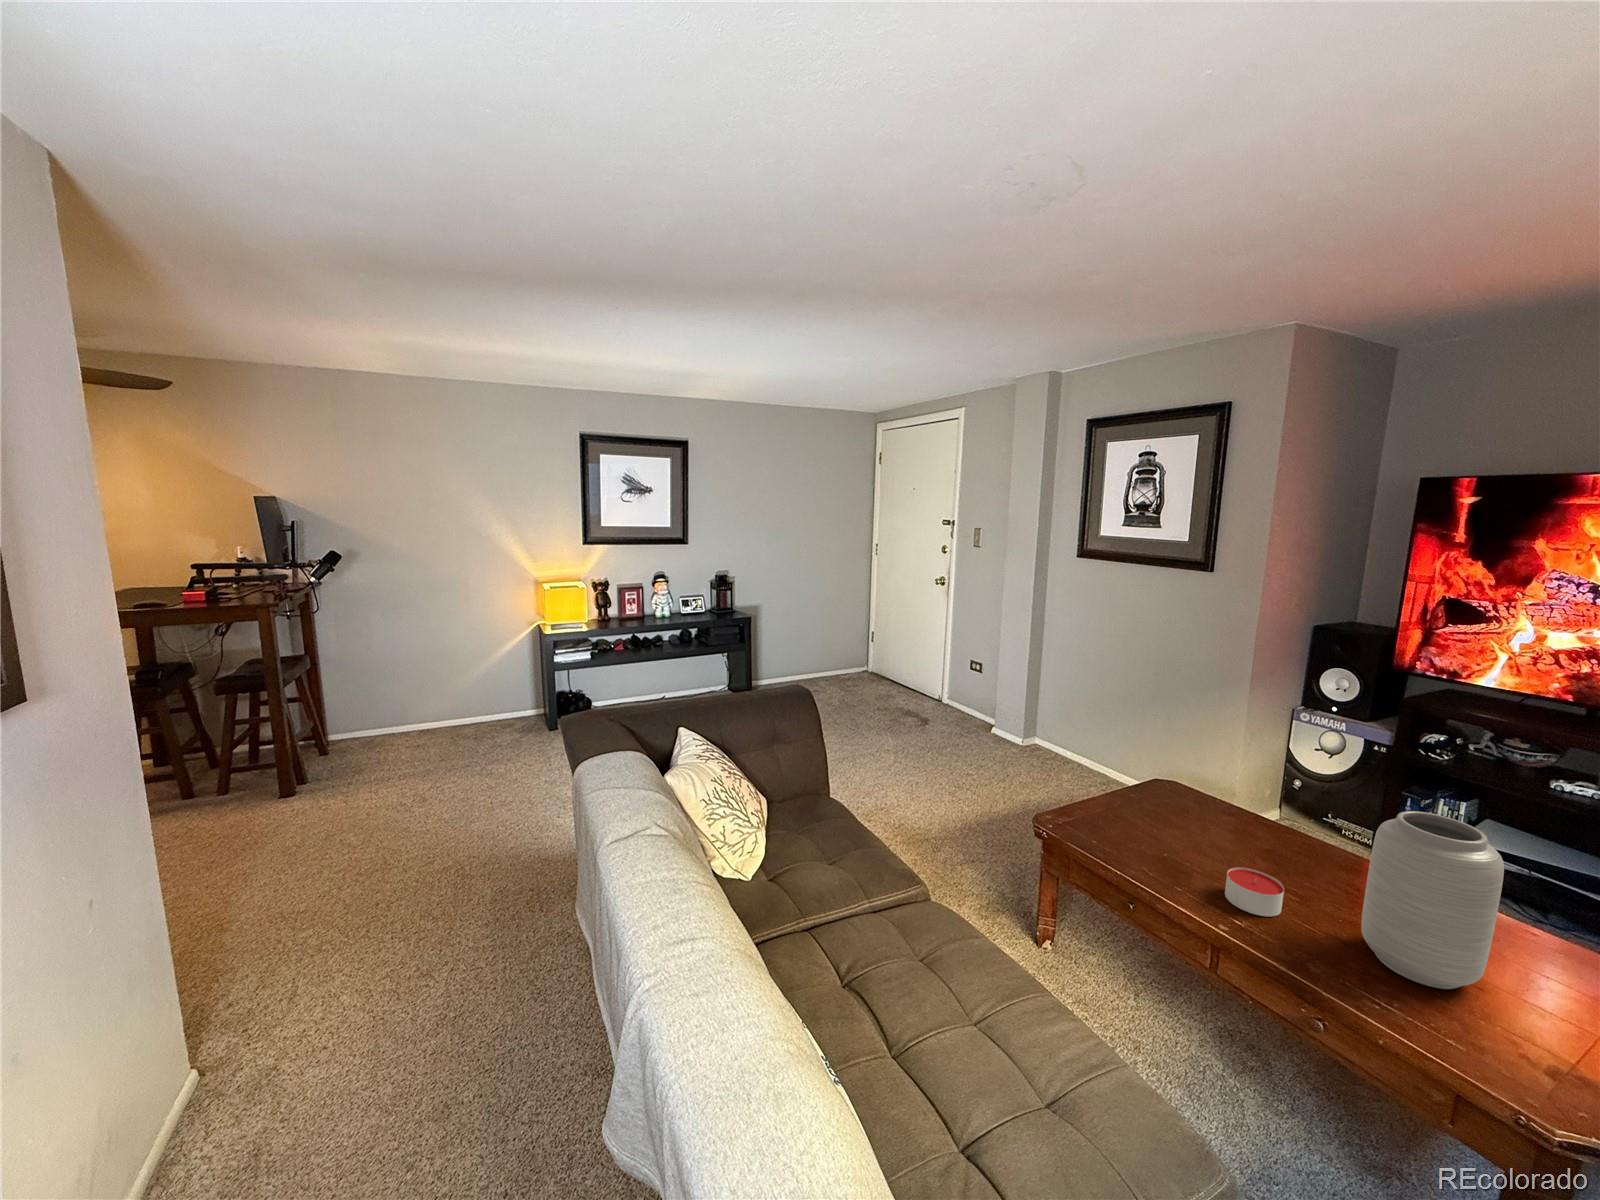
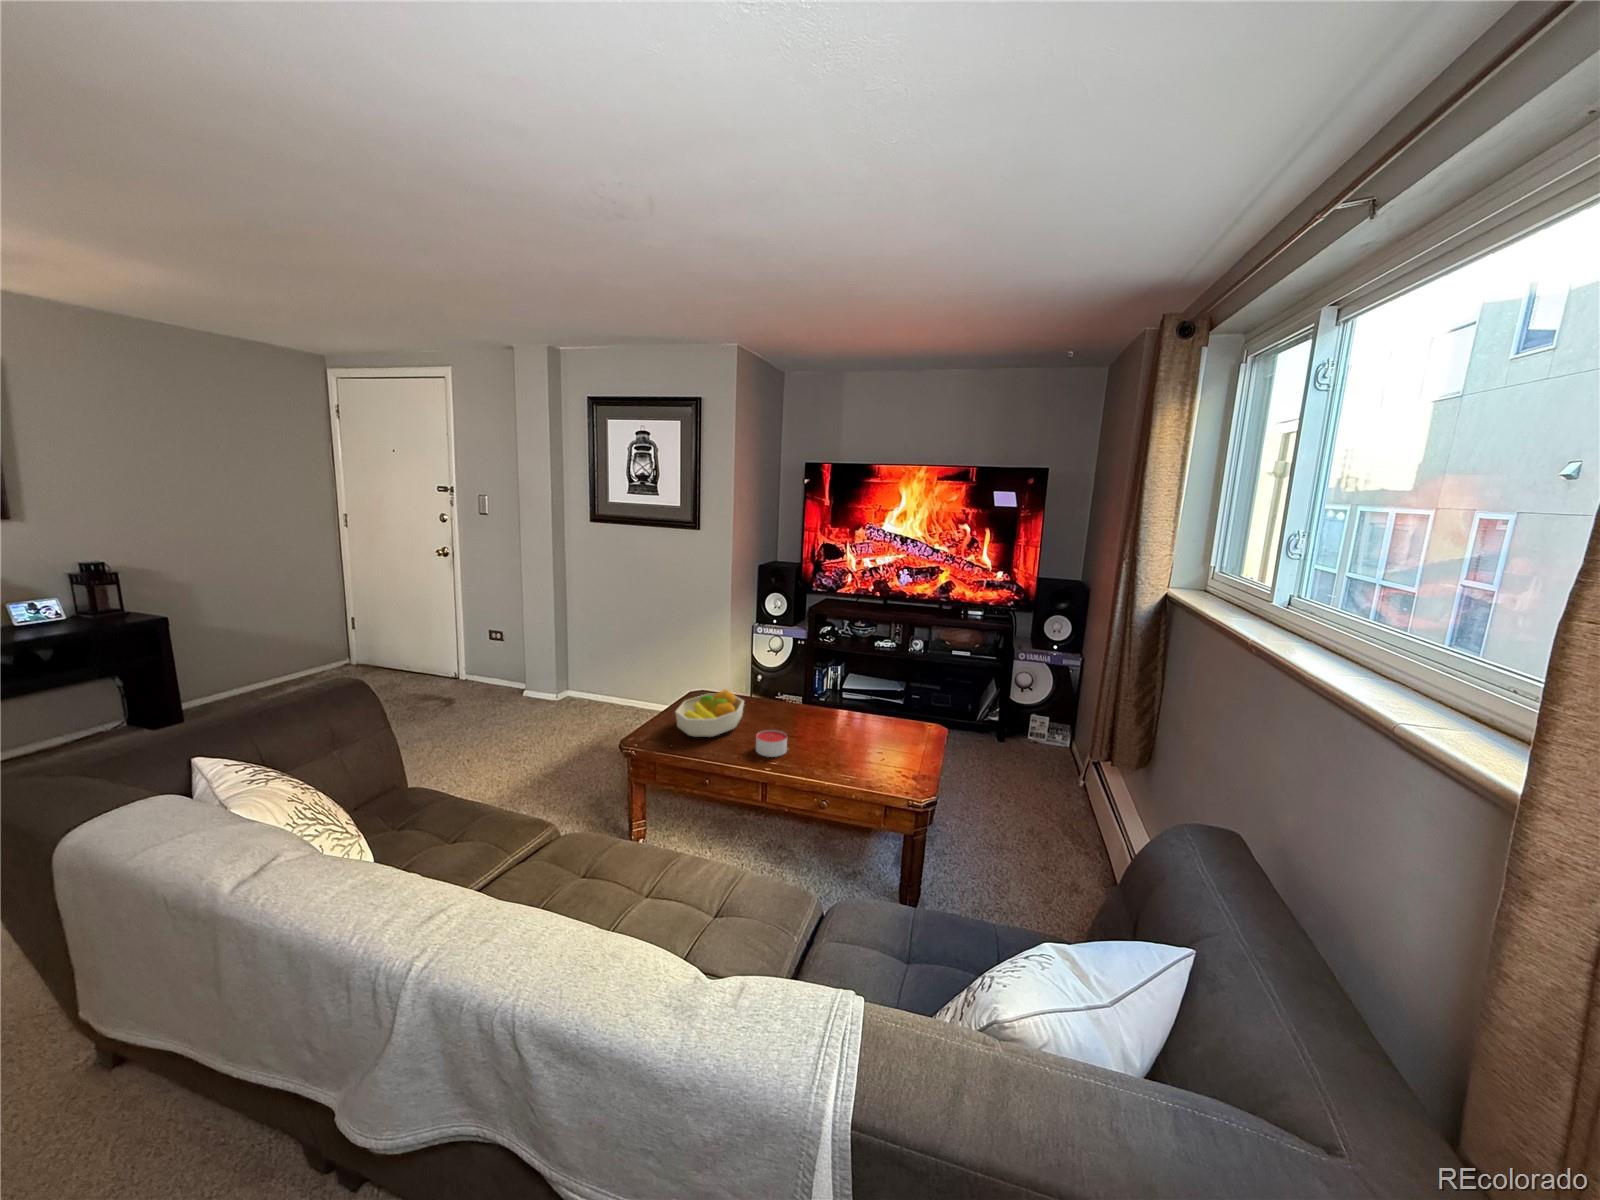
fruit bowl: none [1115,788,1227,849] -> present [676,690,744,737]
vase: present [1361,811,1504,989] -> none [826,666,881,761]

